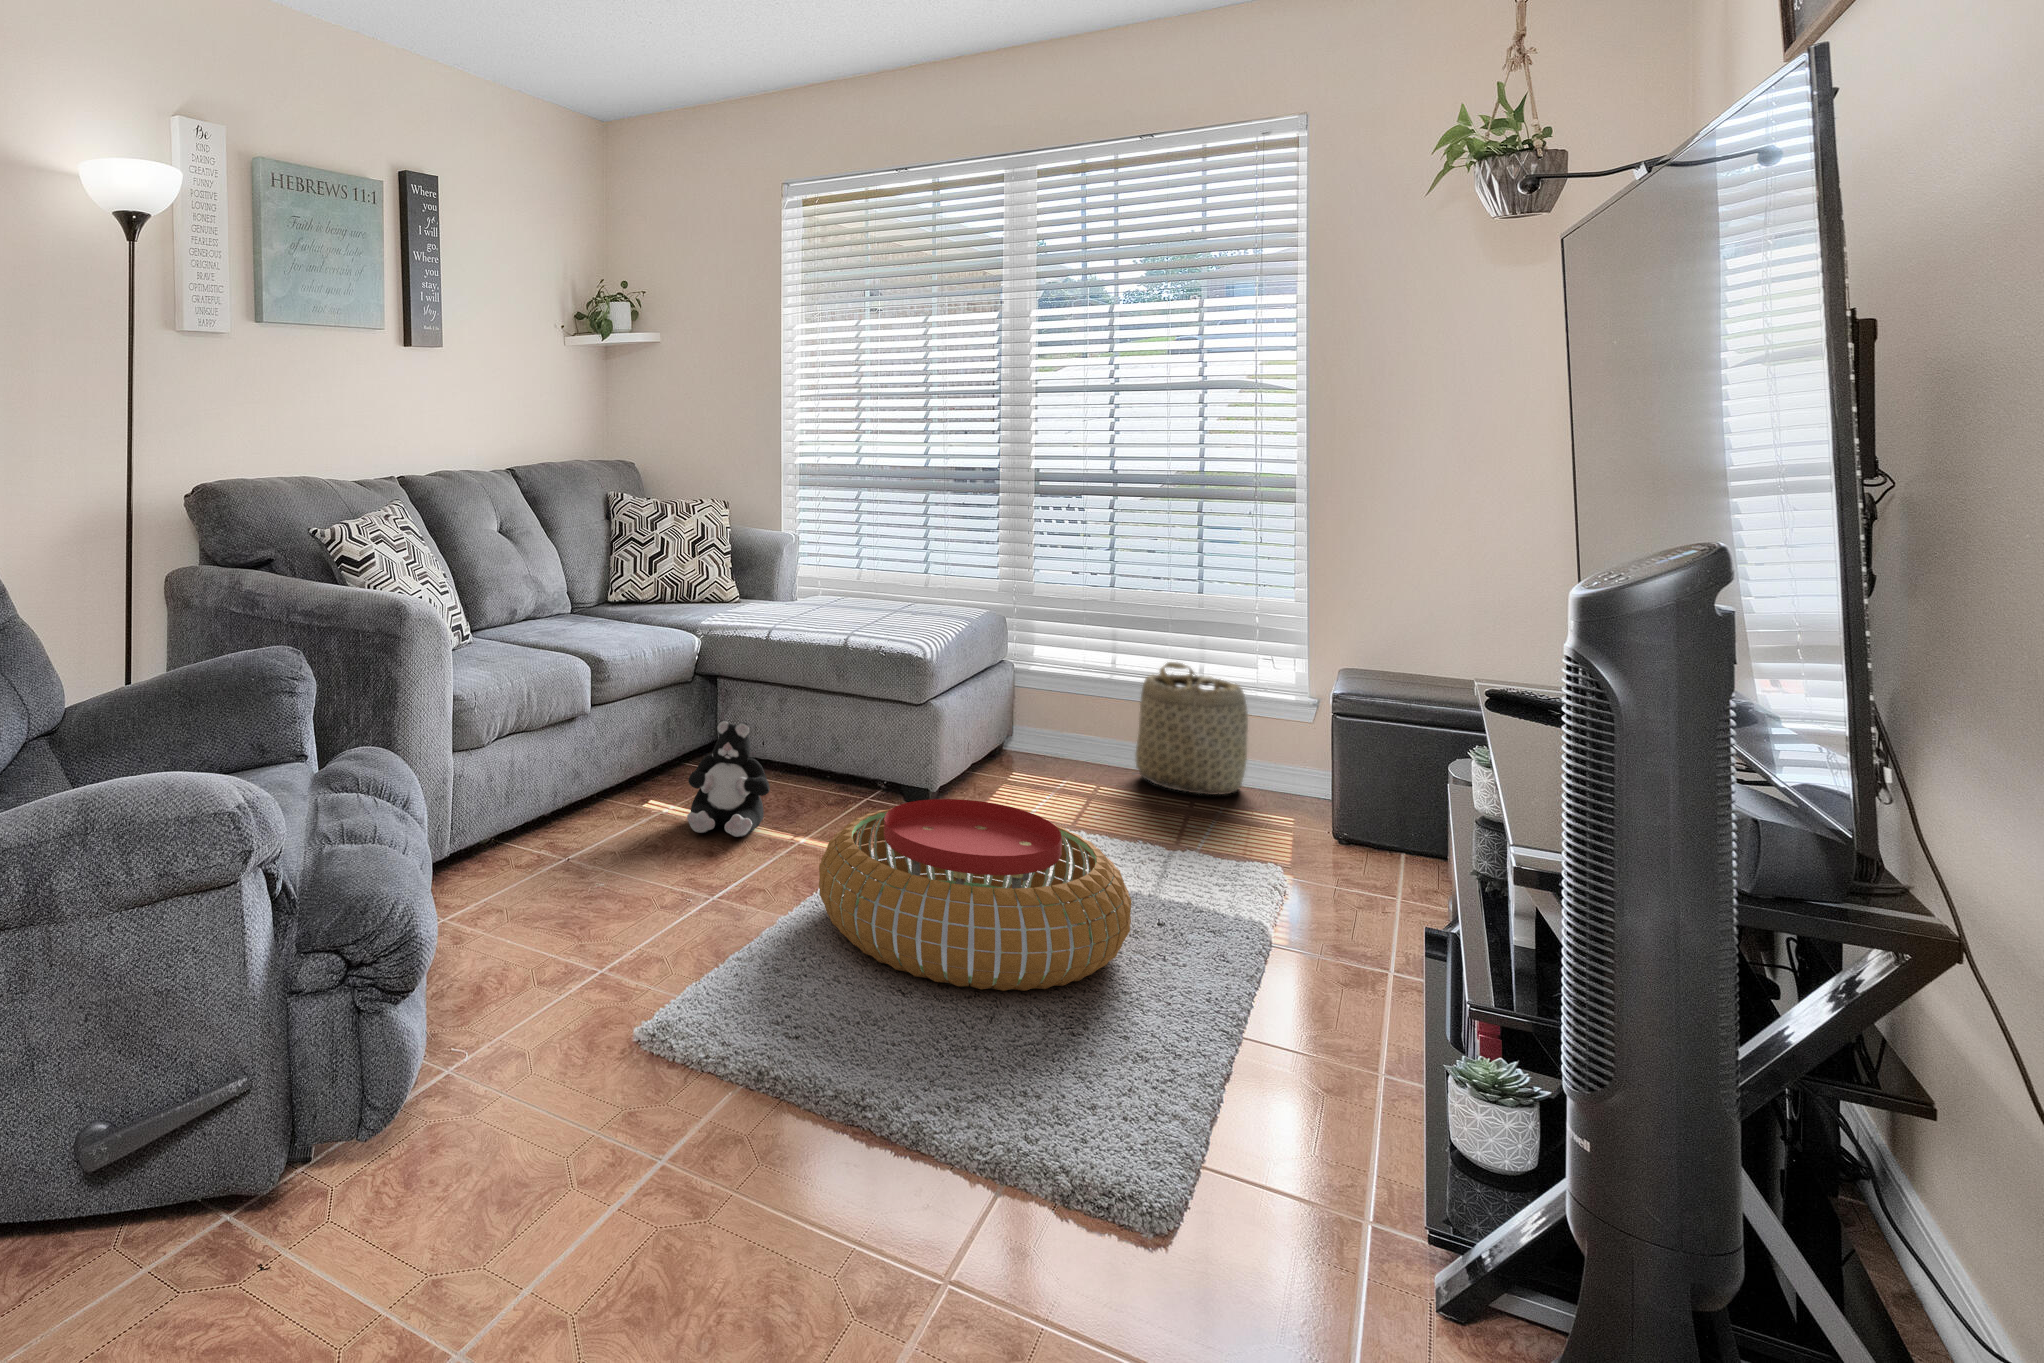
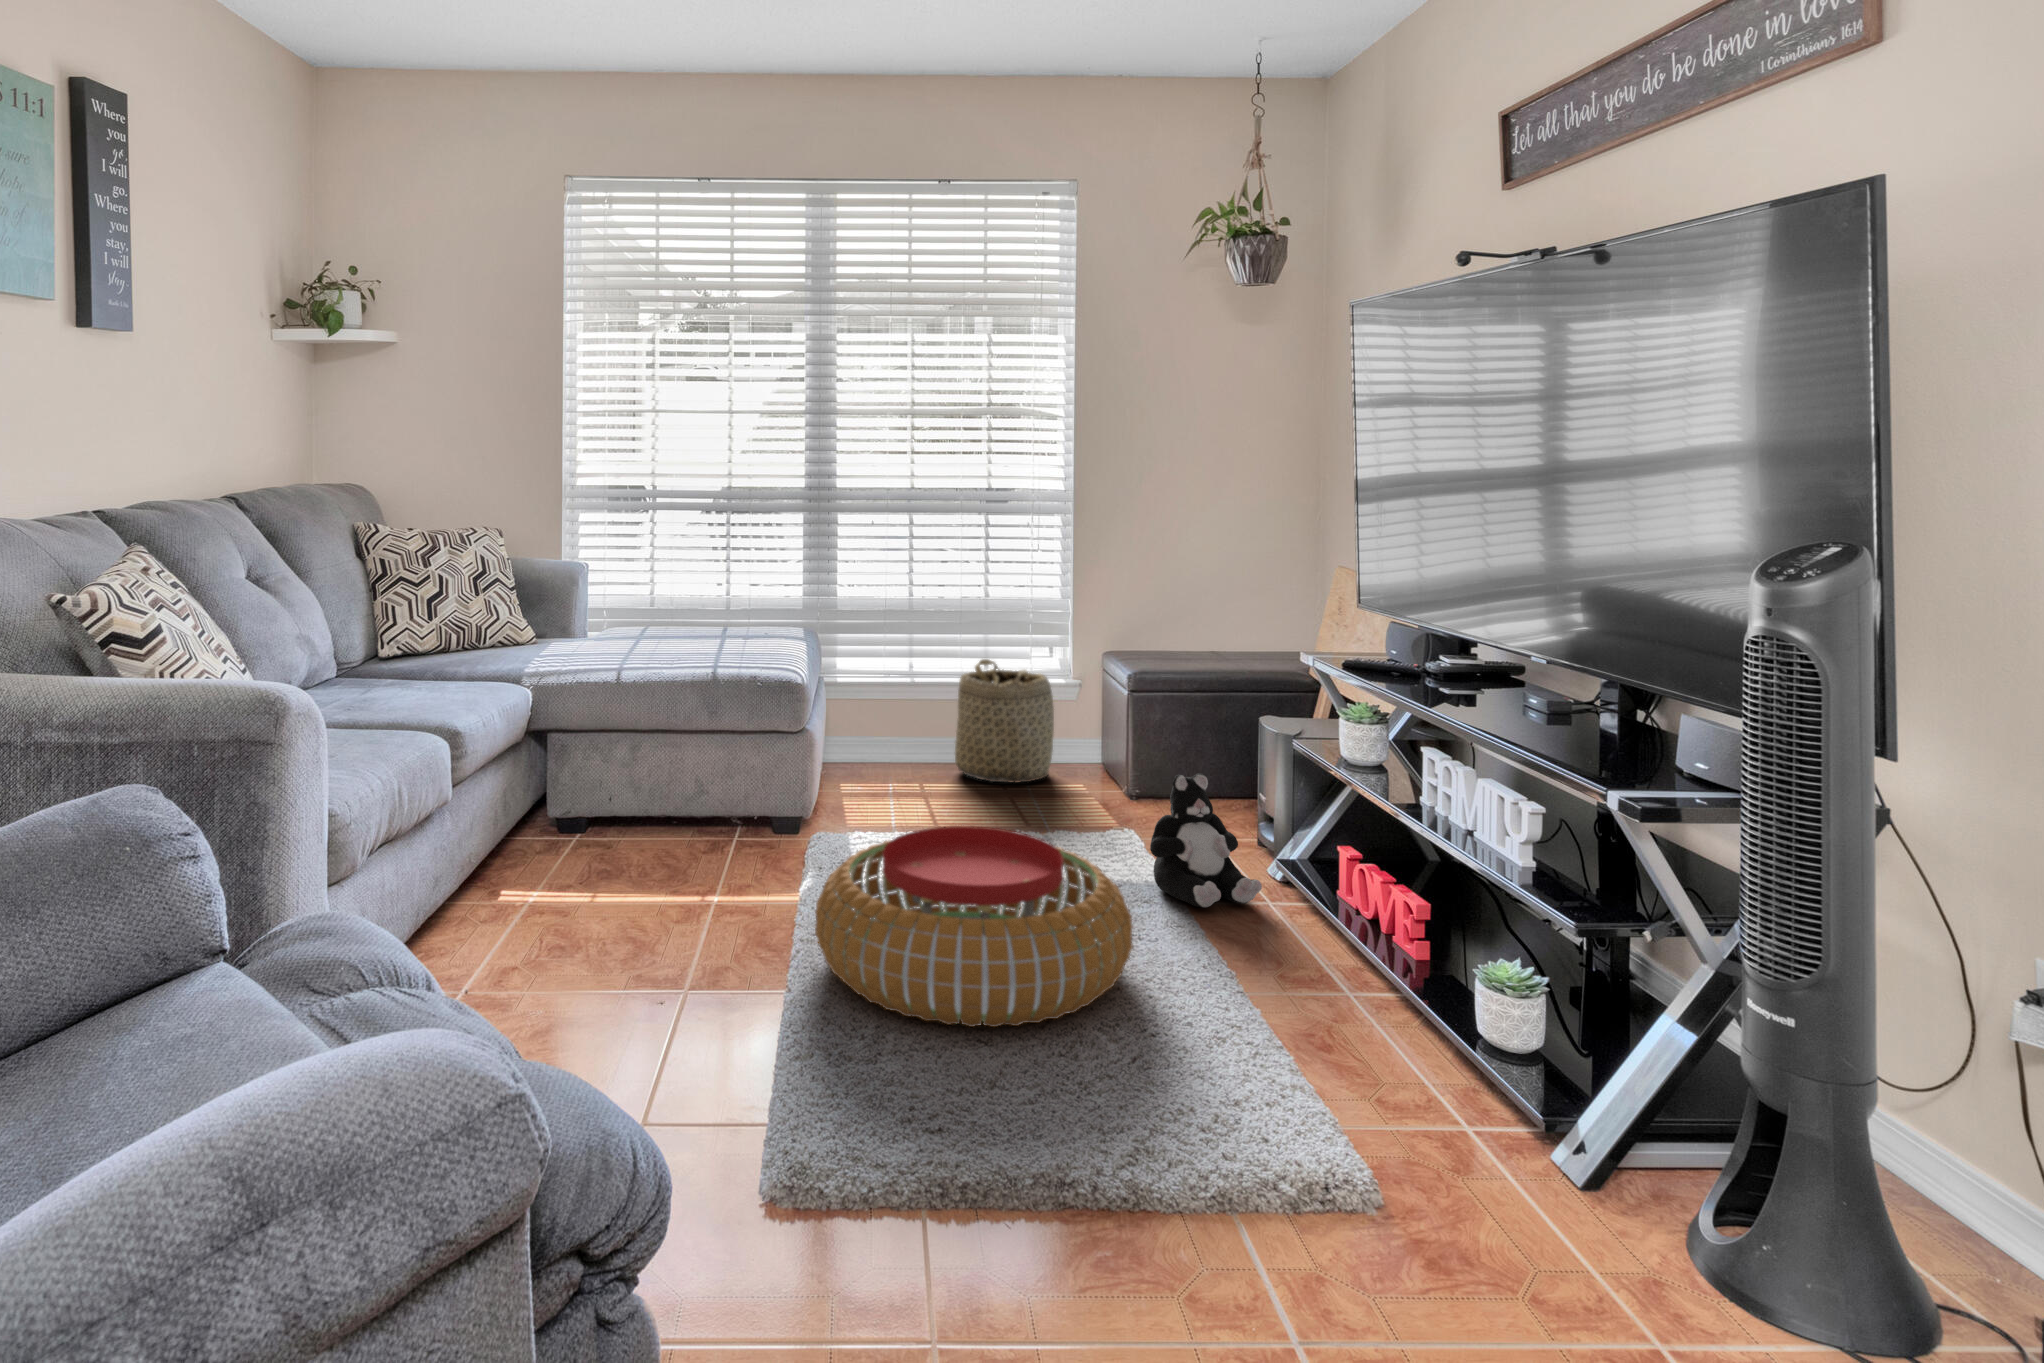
plush toy: present [687,720,770,837] -> present [1150,773,1262,907]

